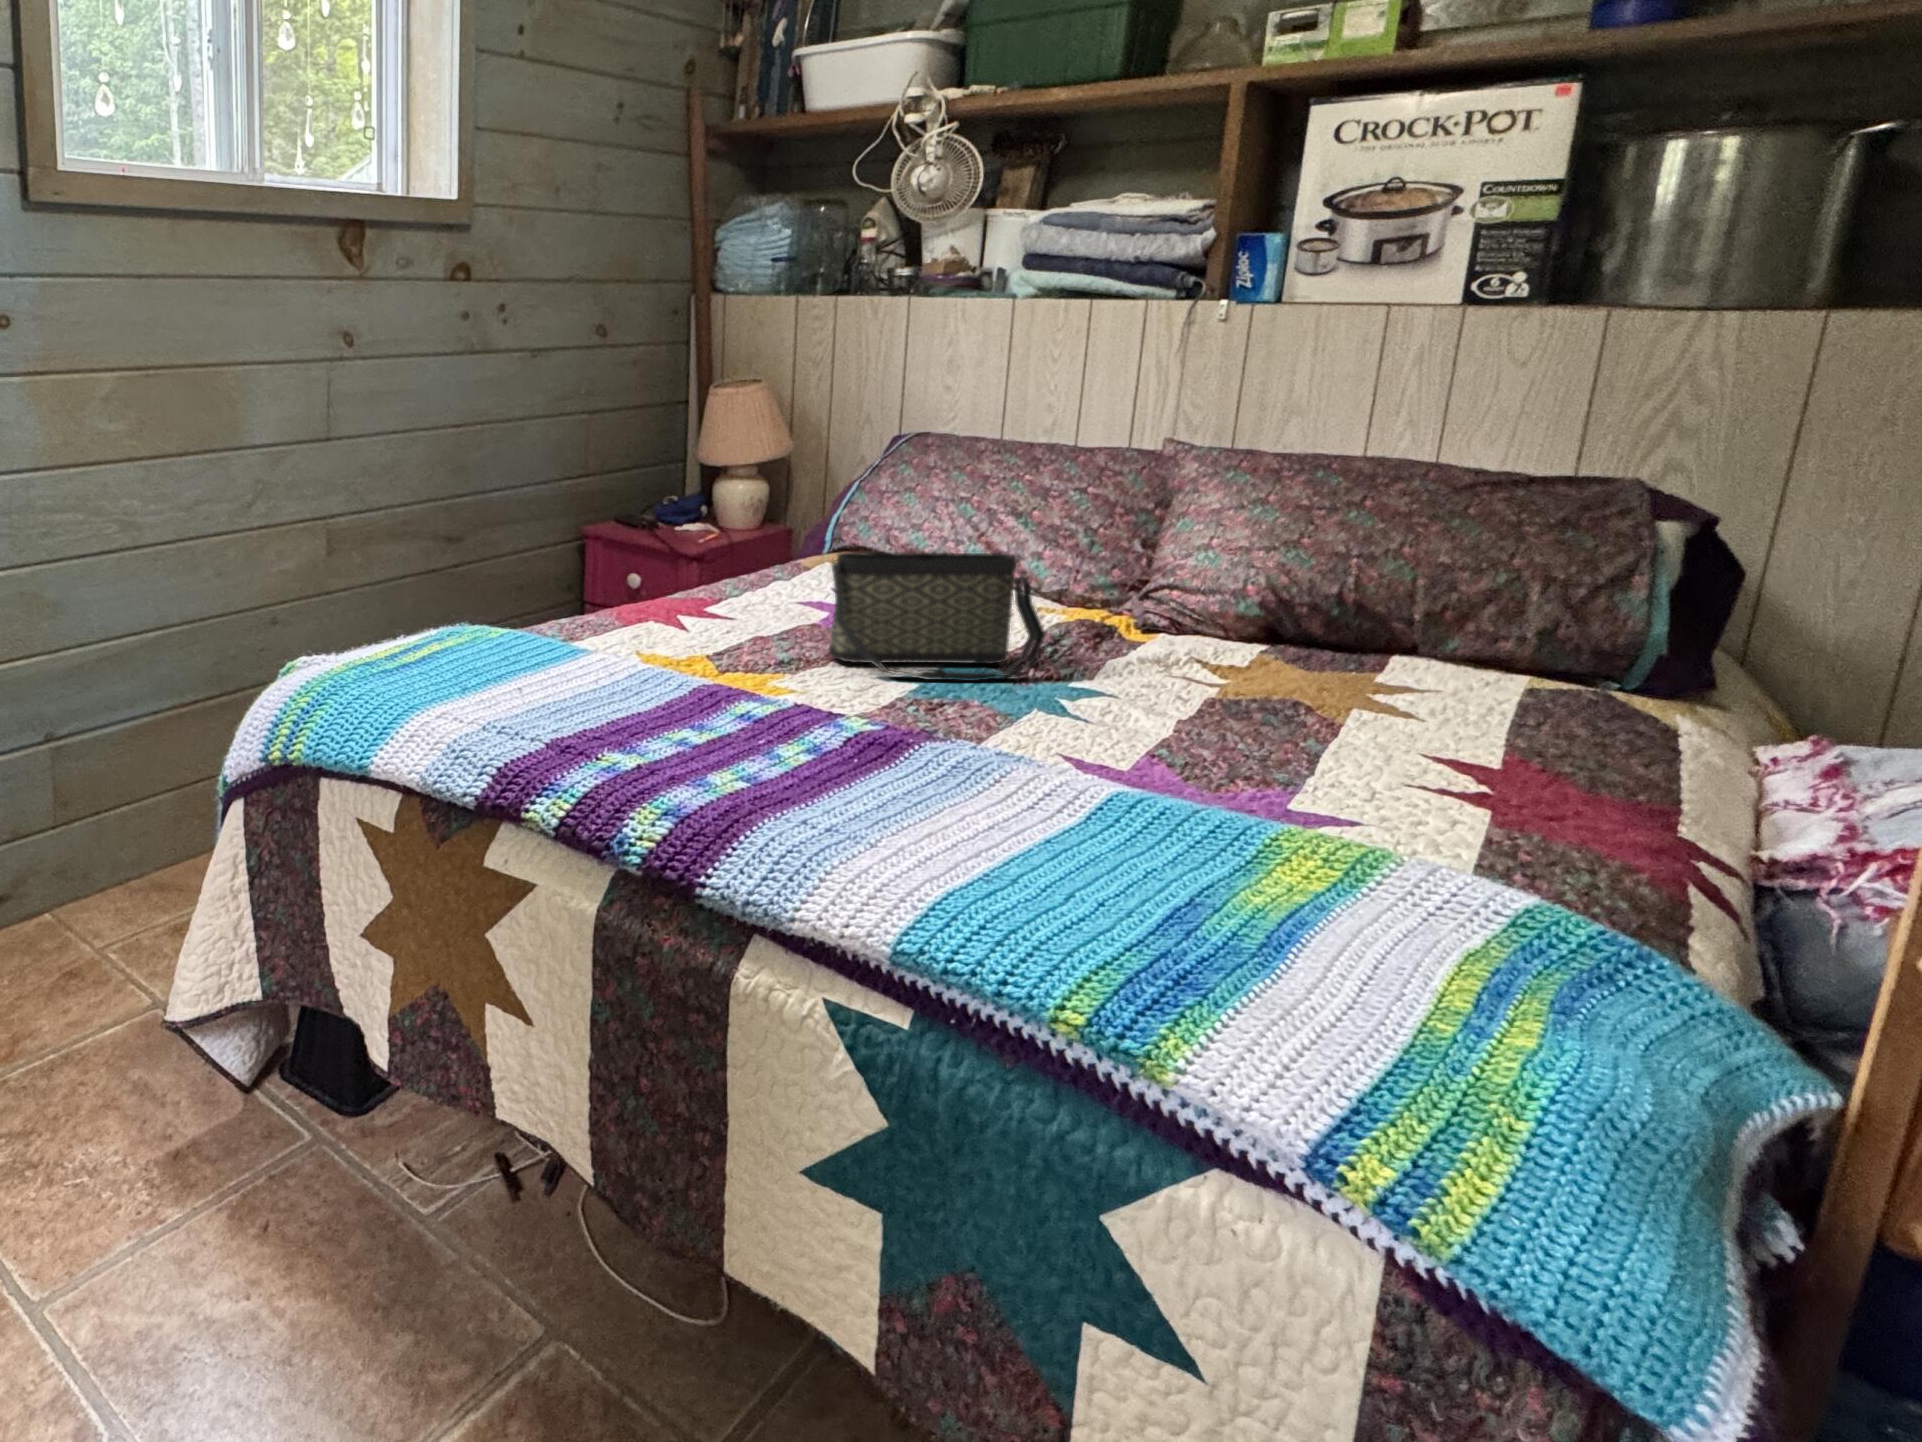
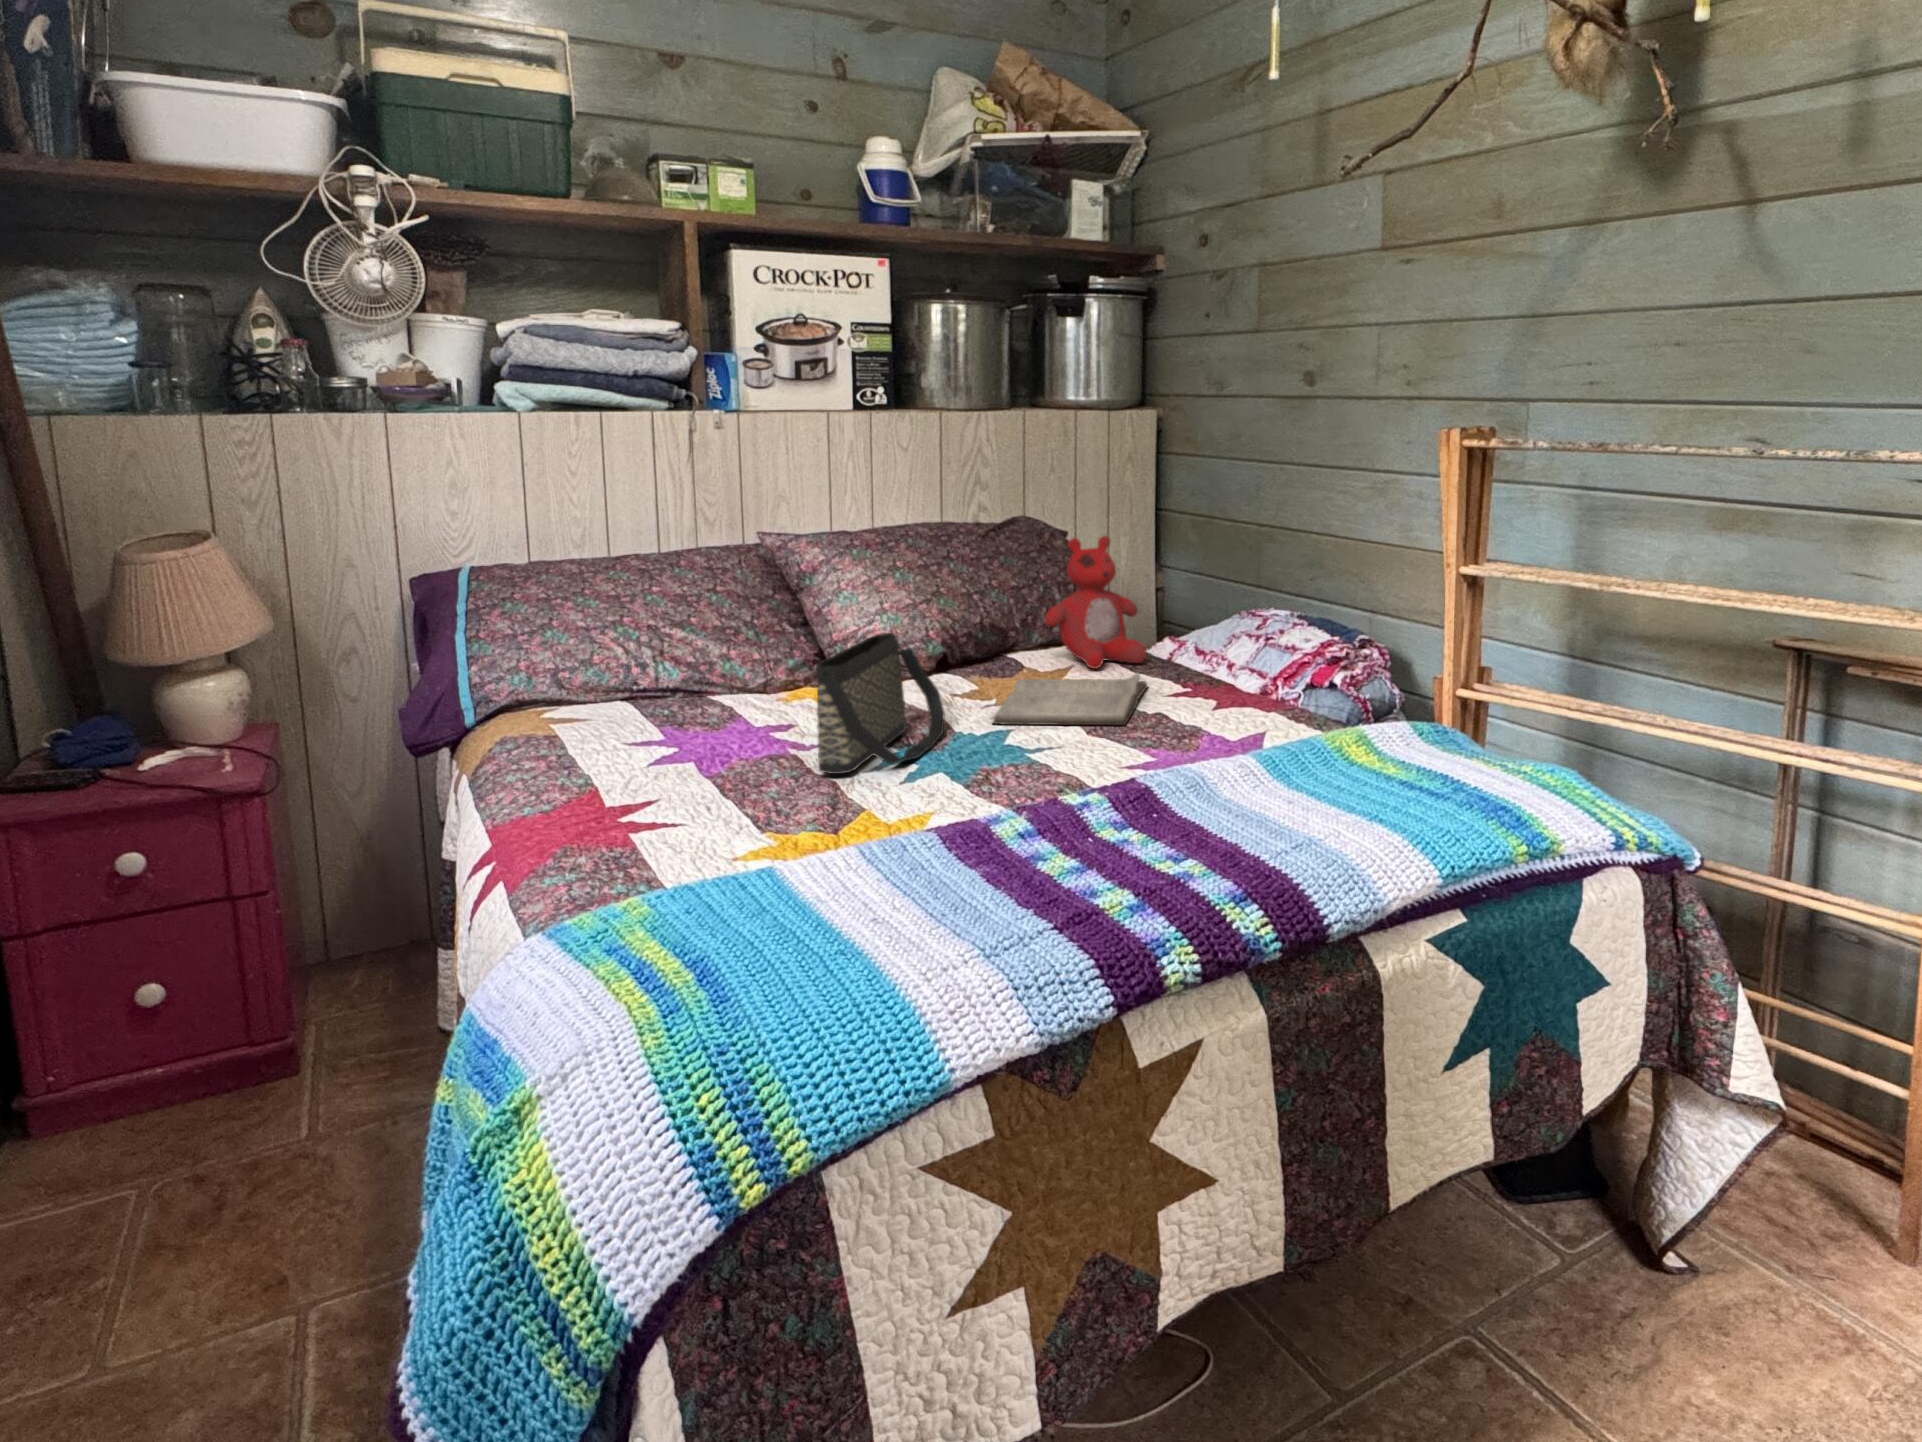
stuffed bear: none [1441,521,1667,744] -> present [1044,536,1147,669]
diary: none [1093,672,1445,760] -> present [993,672,1148,725]

